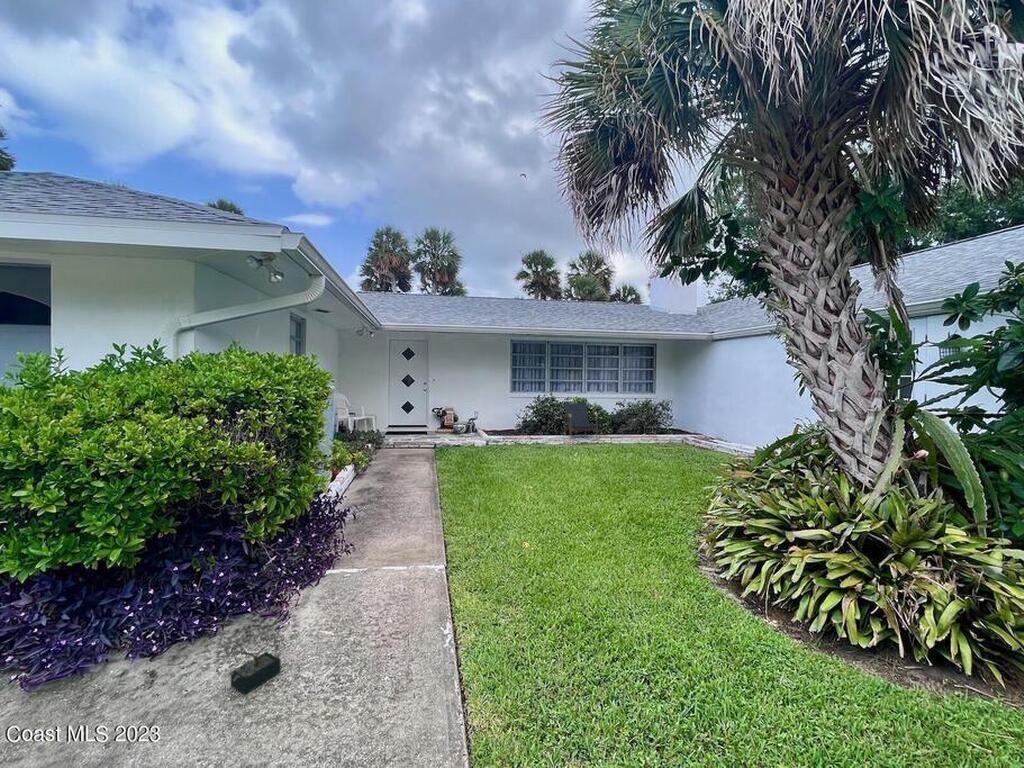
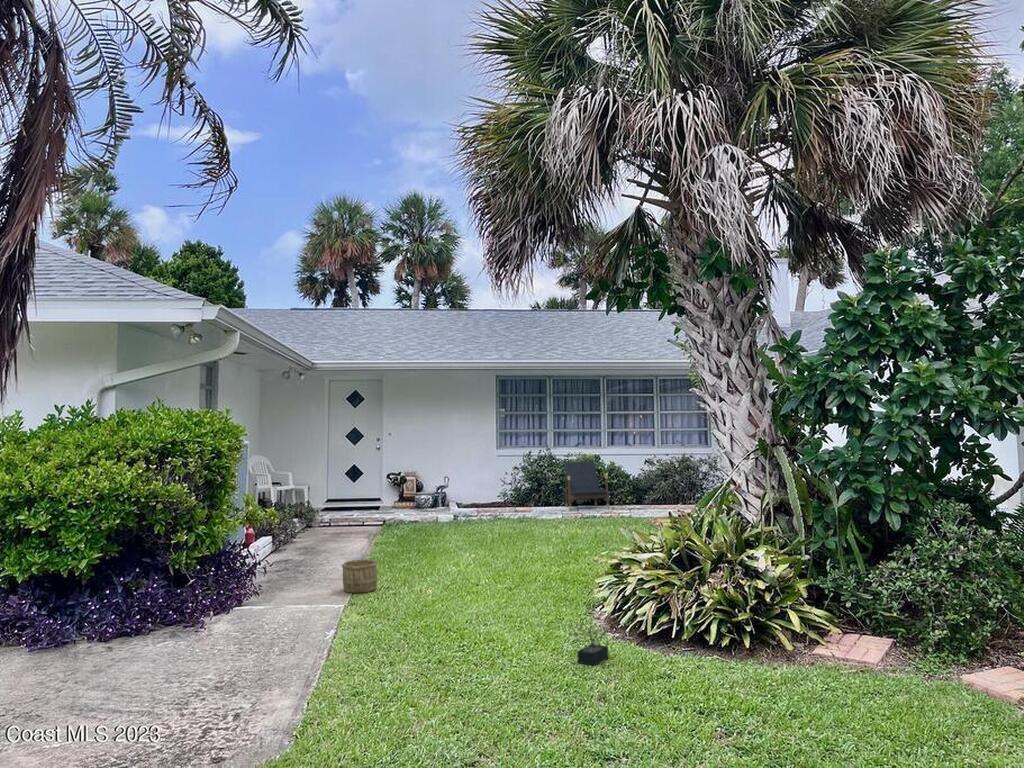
wooden bucket: none [428,504,462,540] -> present [342,559,377,593]
decorative plant: present [216,628,284,694] -> present [570,622,609,665]

